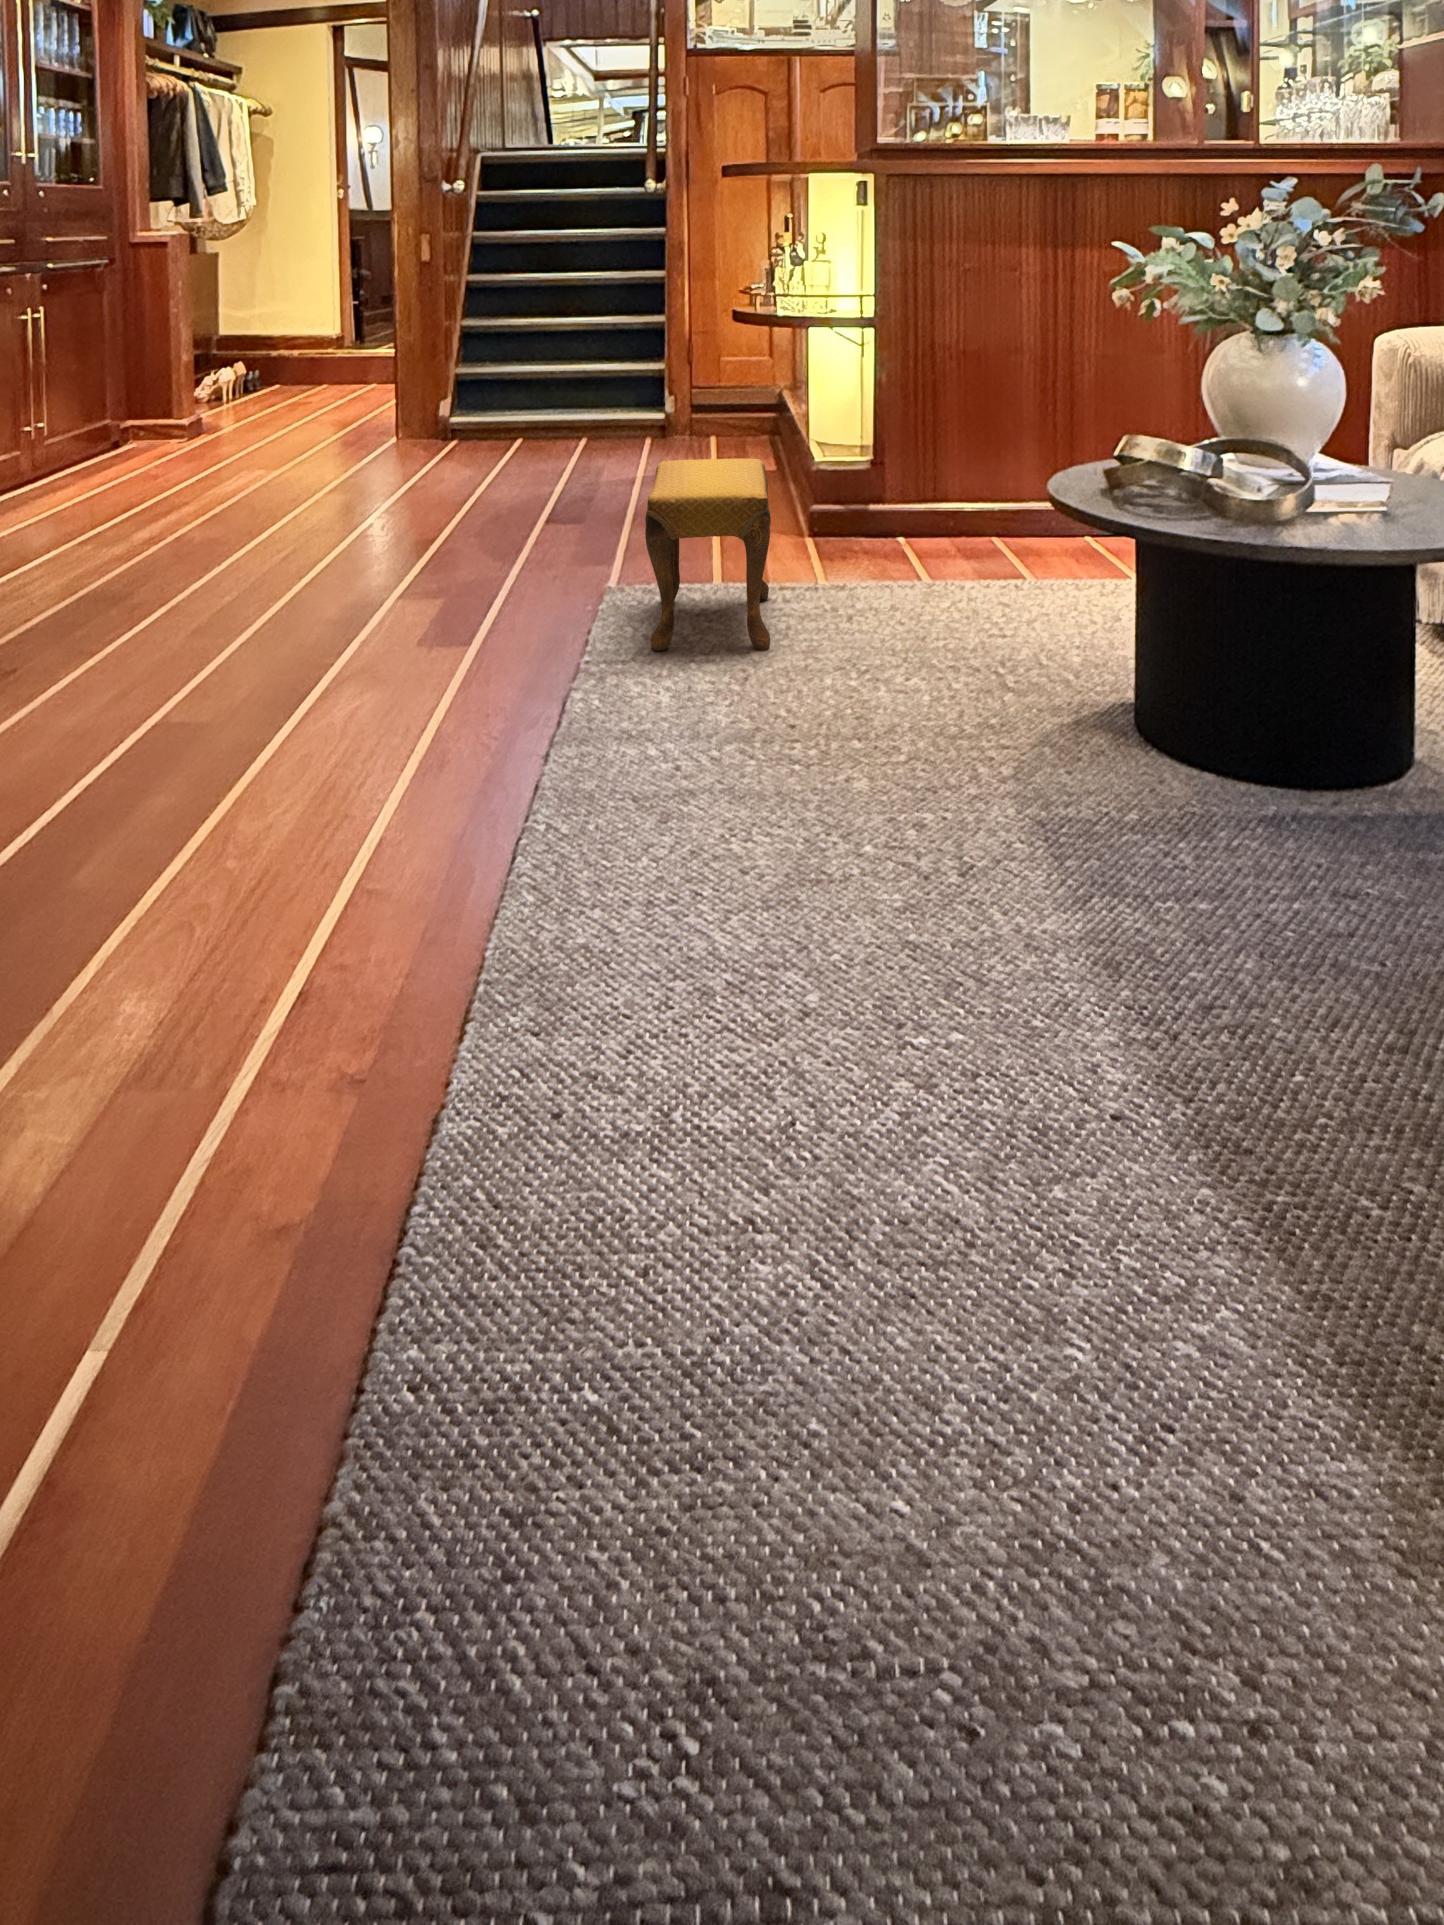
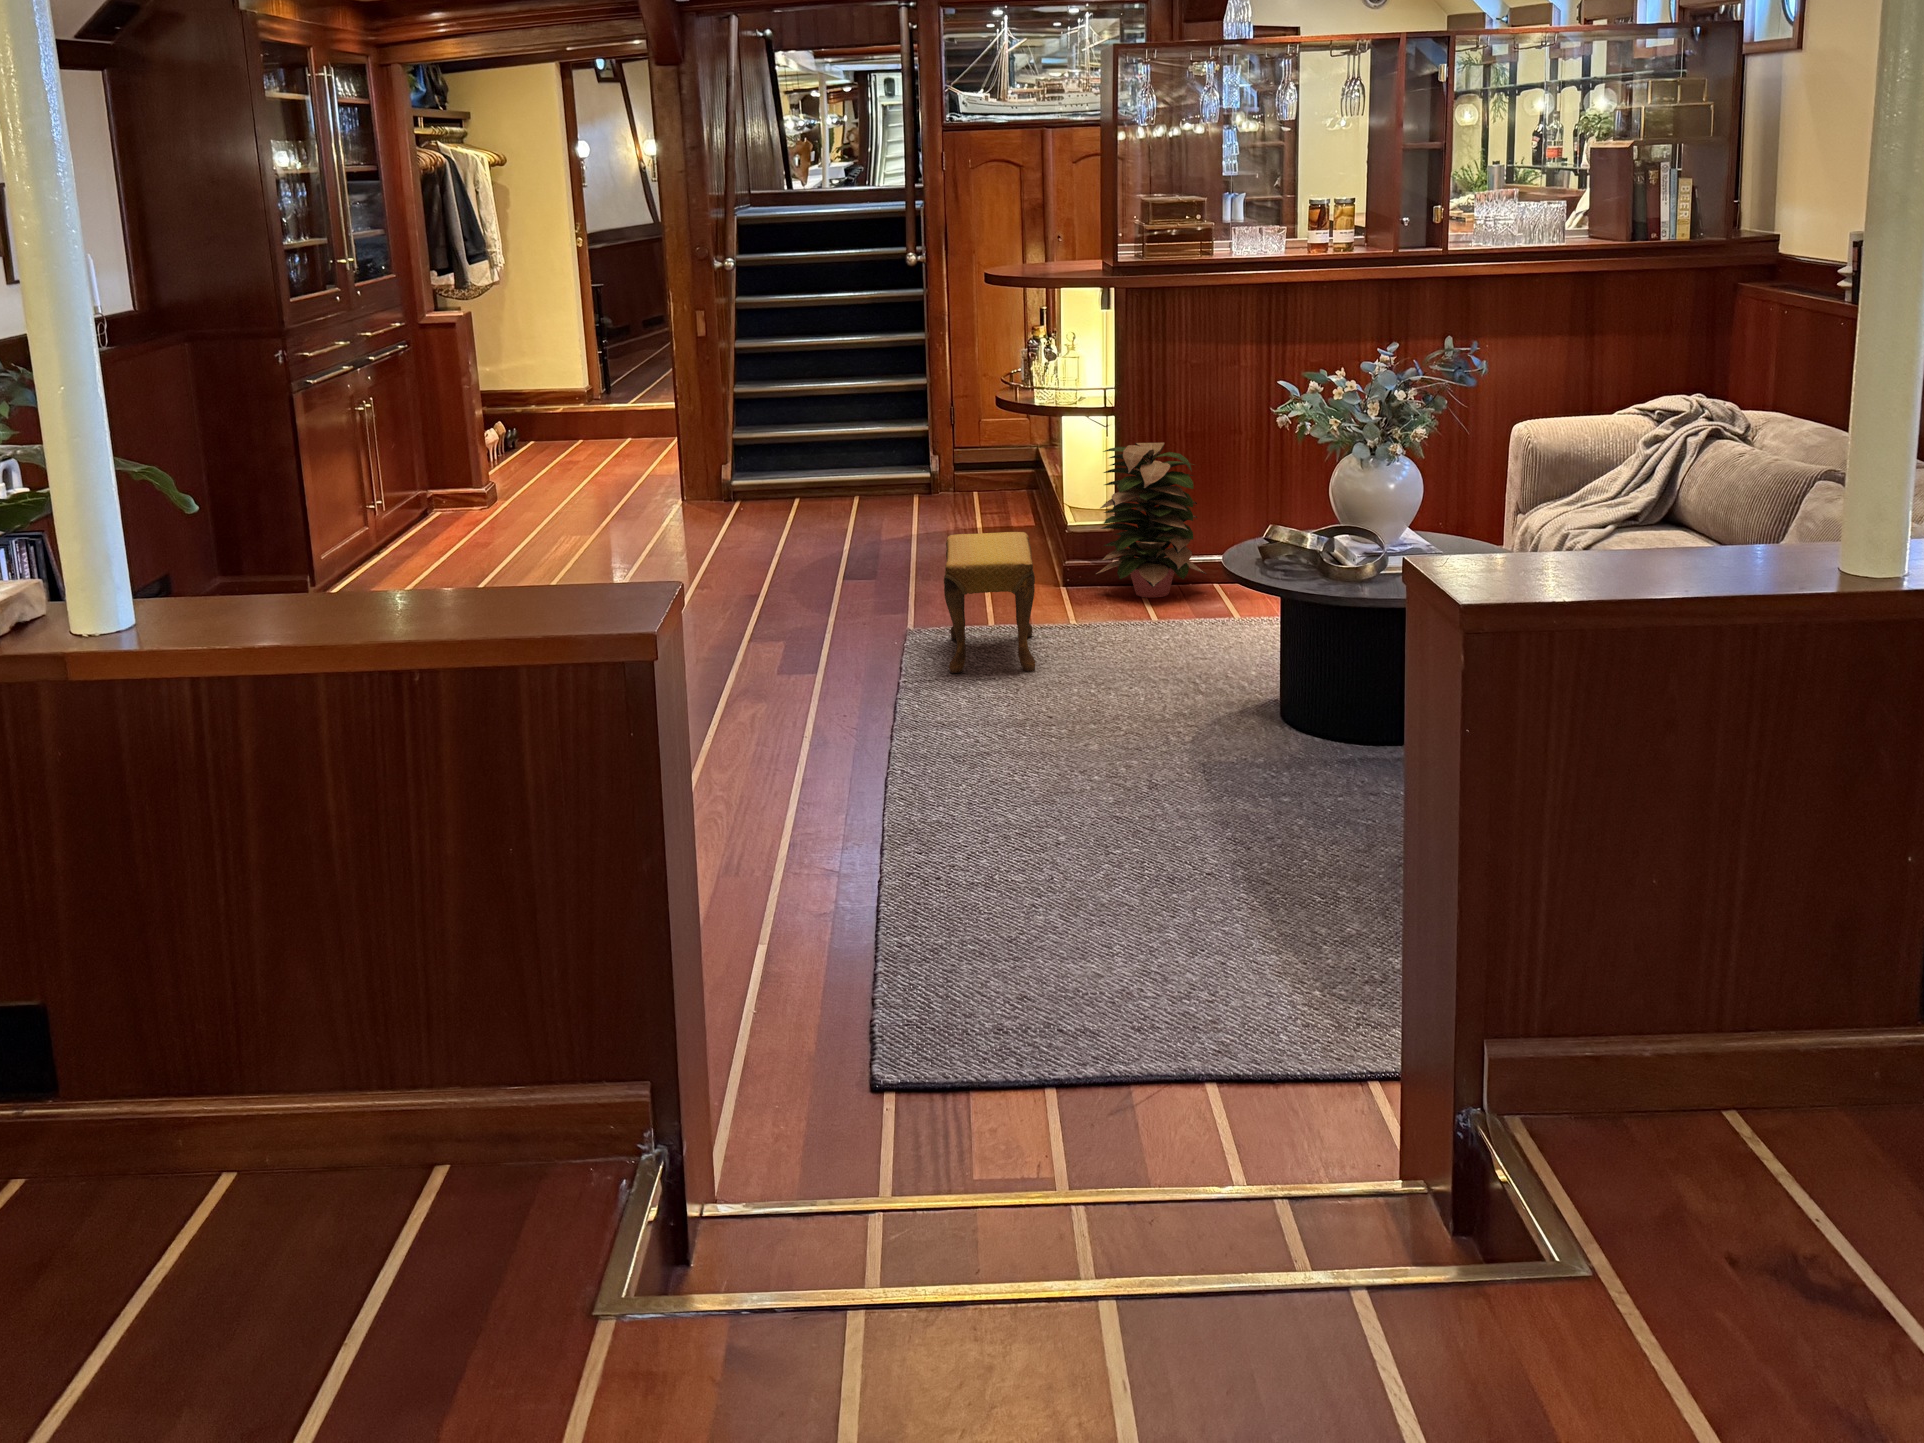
decorative plant: none [848,357,991,551] -> present [1096,443,1206,598]

